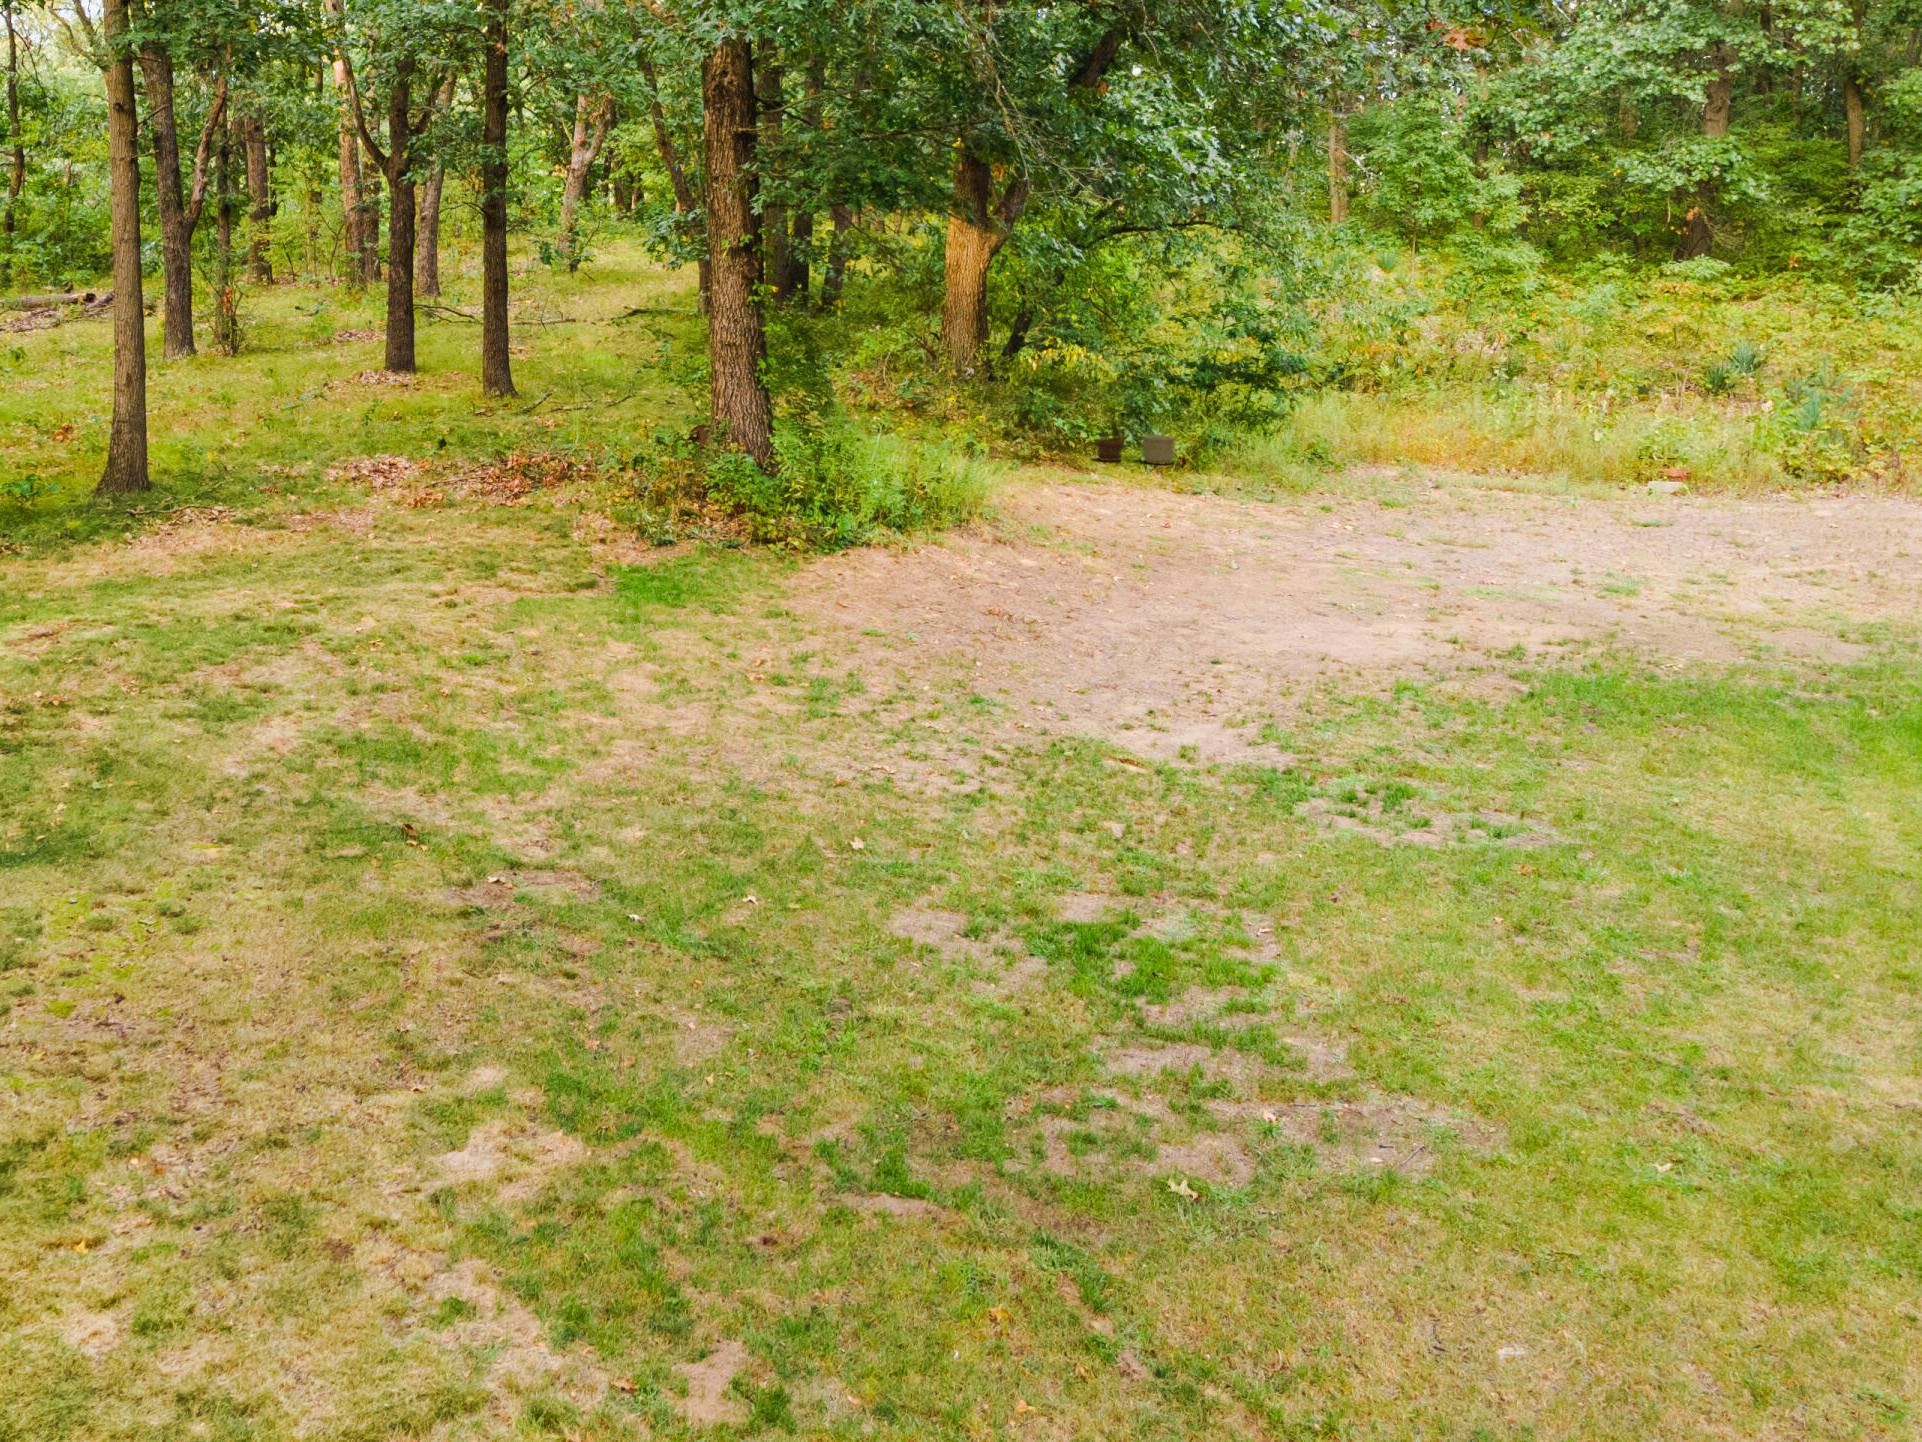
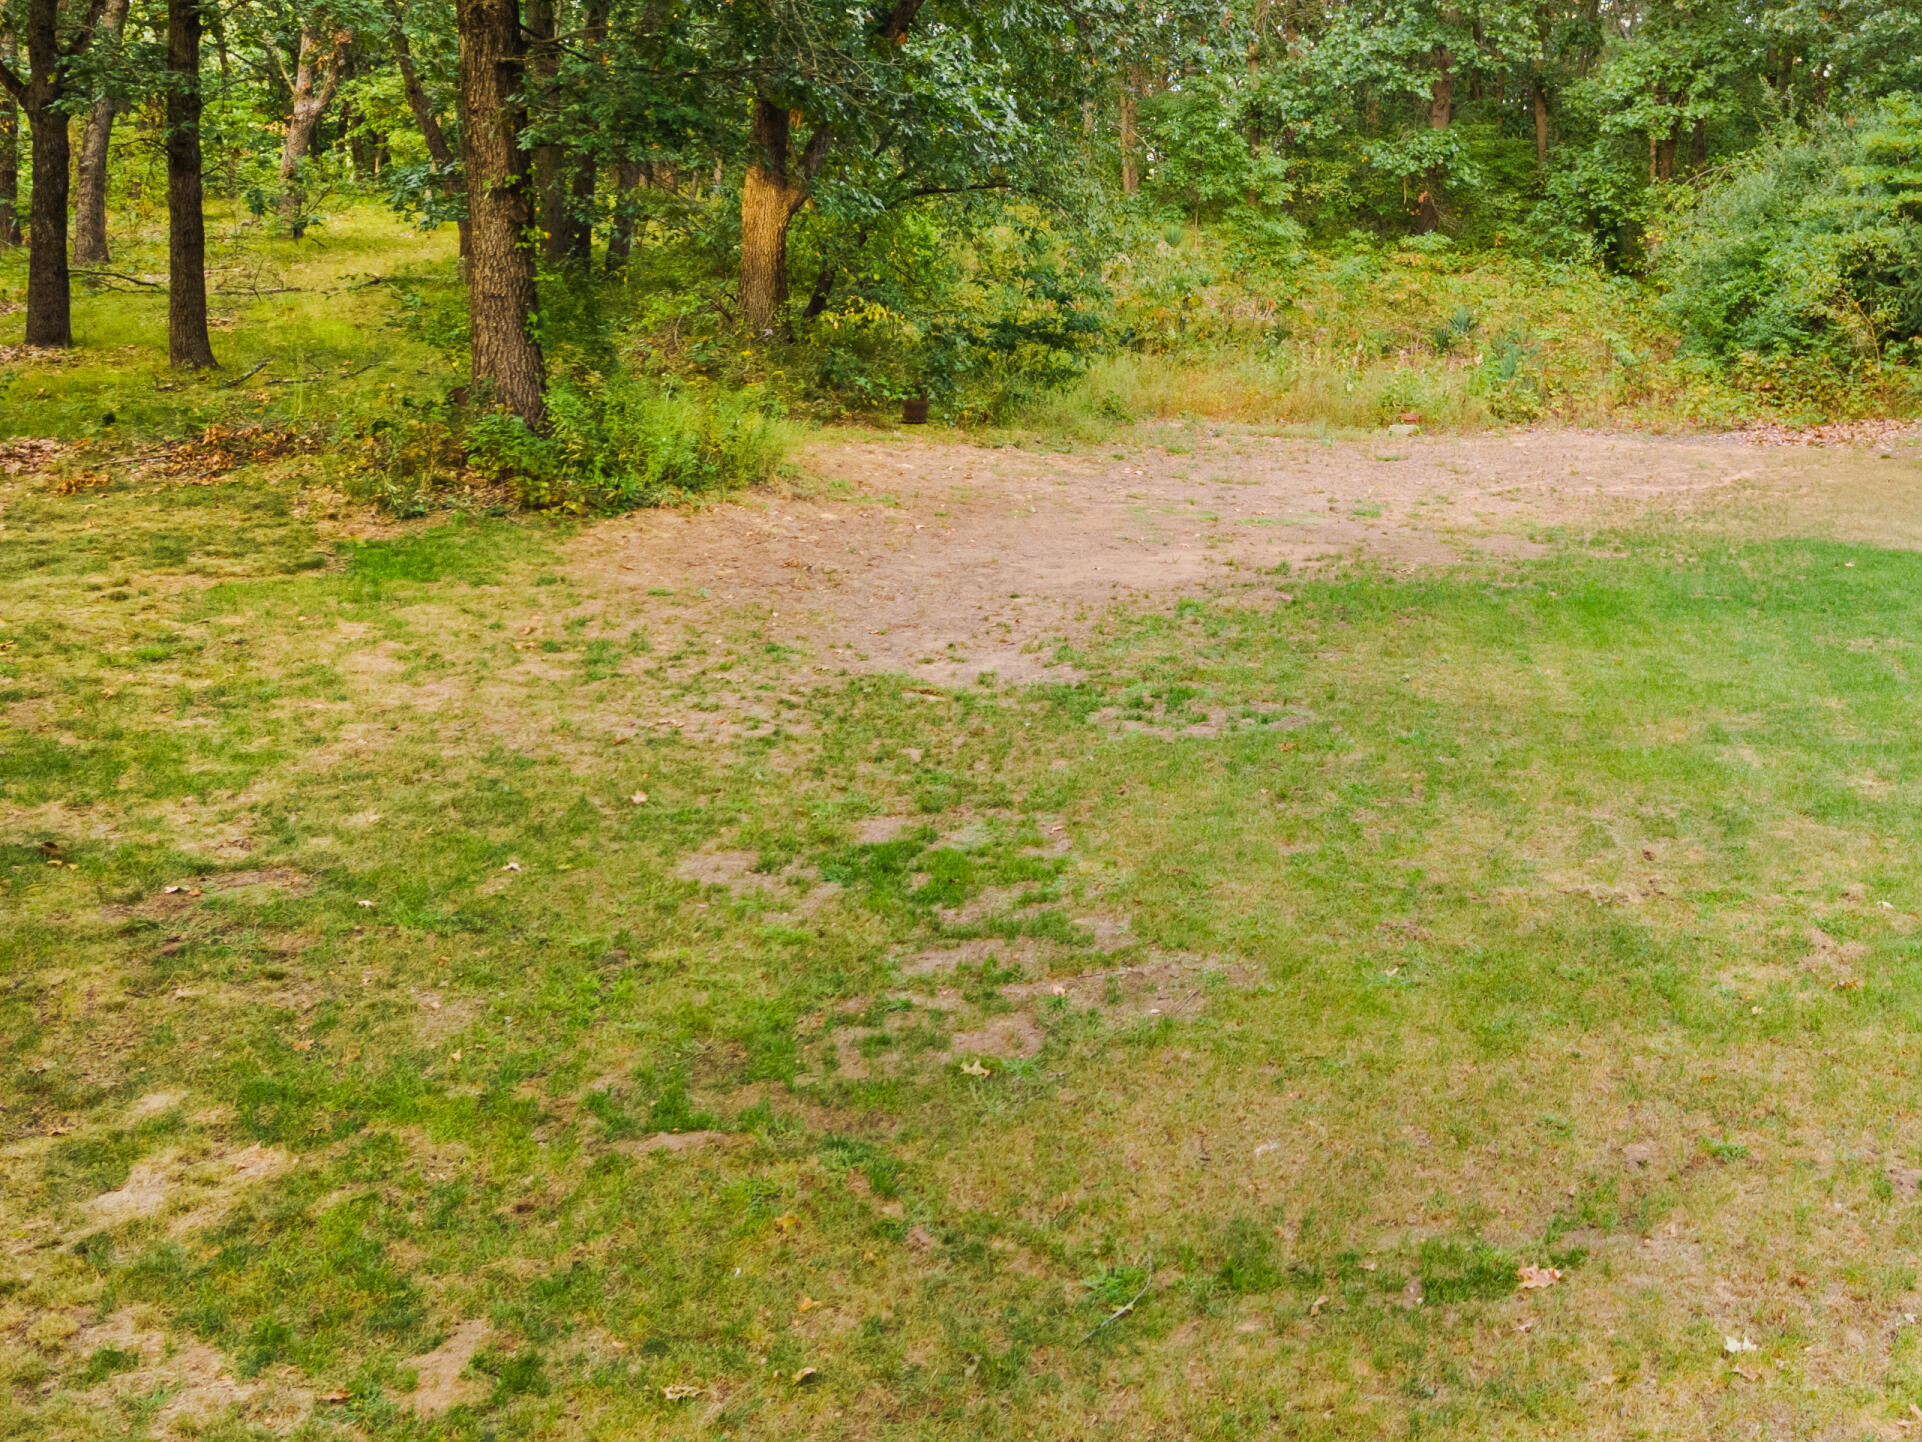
planter: present [1142,435,1175,464] -> none [949,394,981,423]

